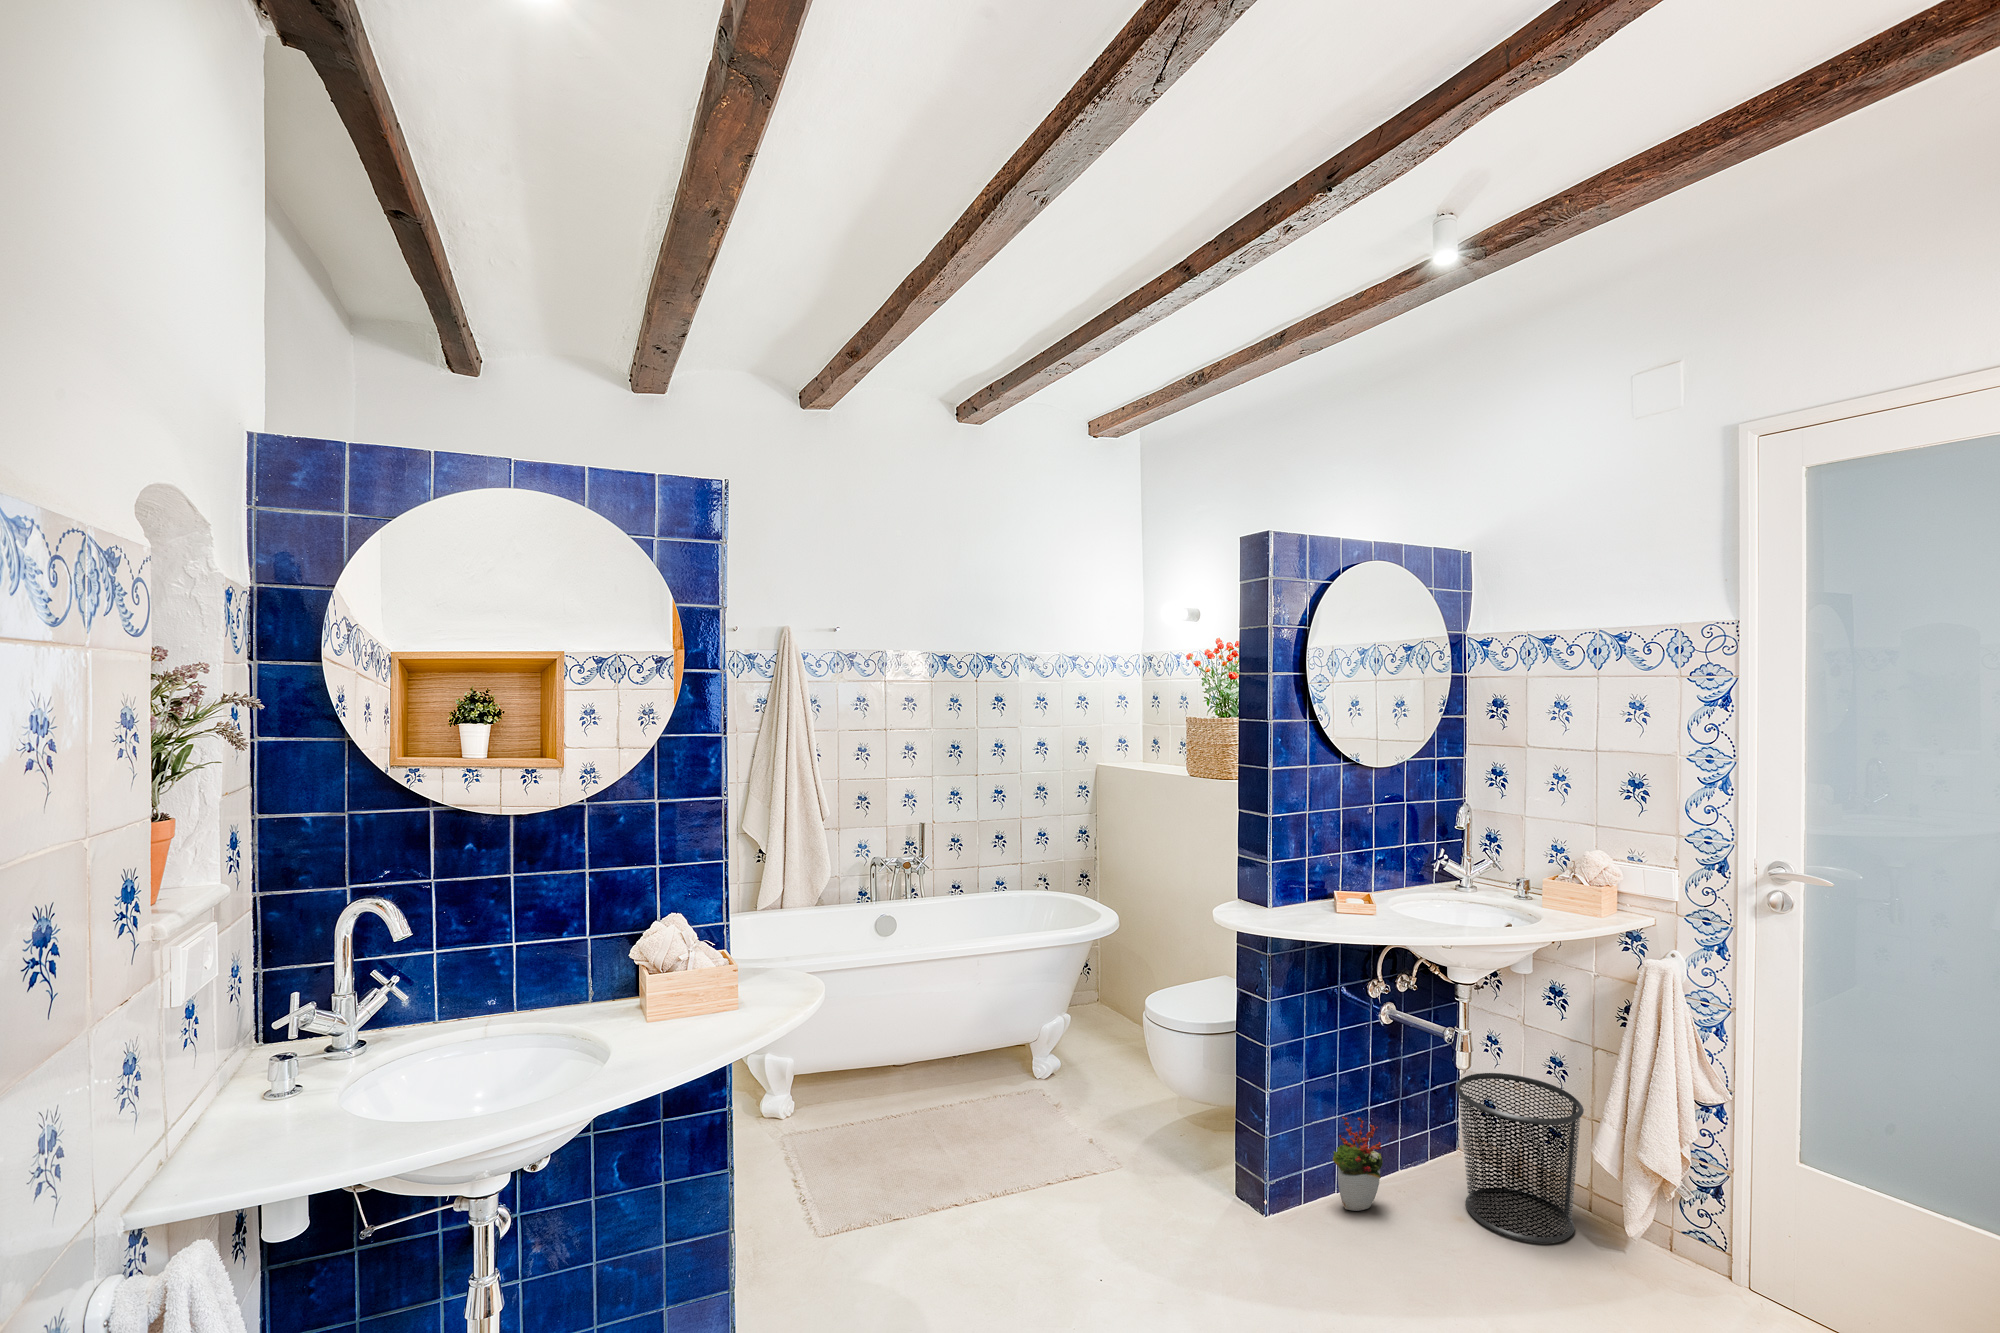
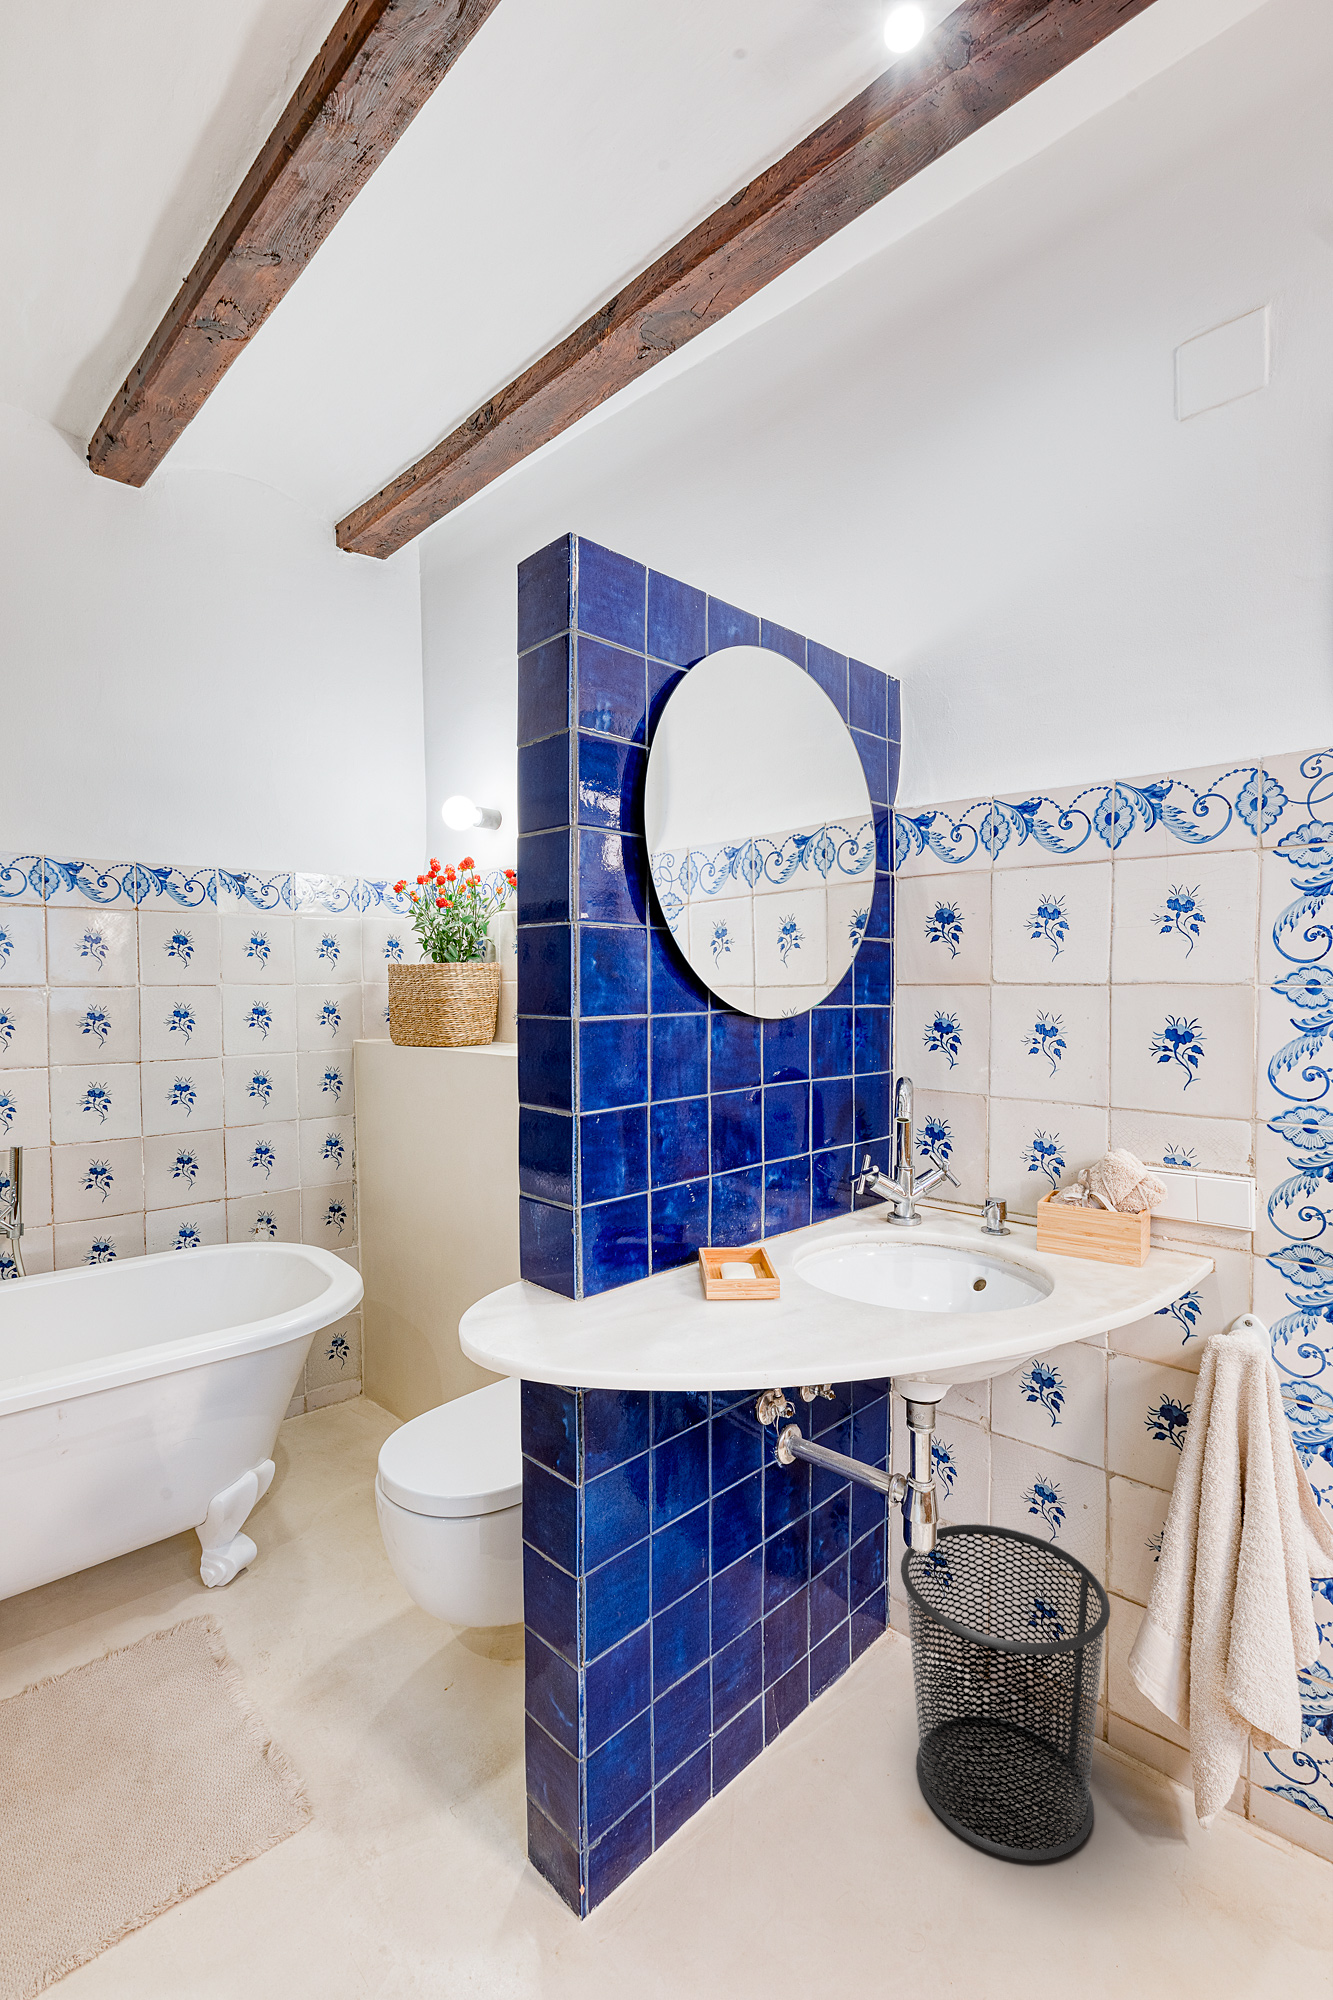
decorative plant: present [1333,1117,1383,1211] -> none [699,1668,785,1850]

